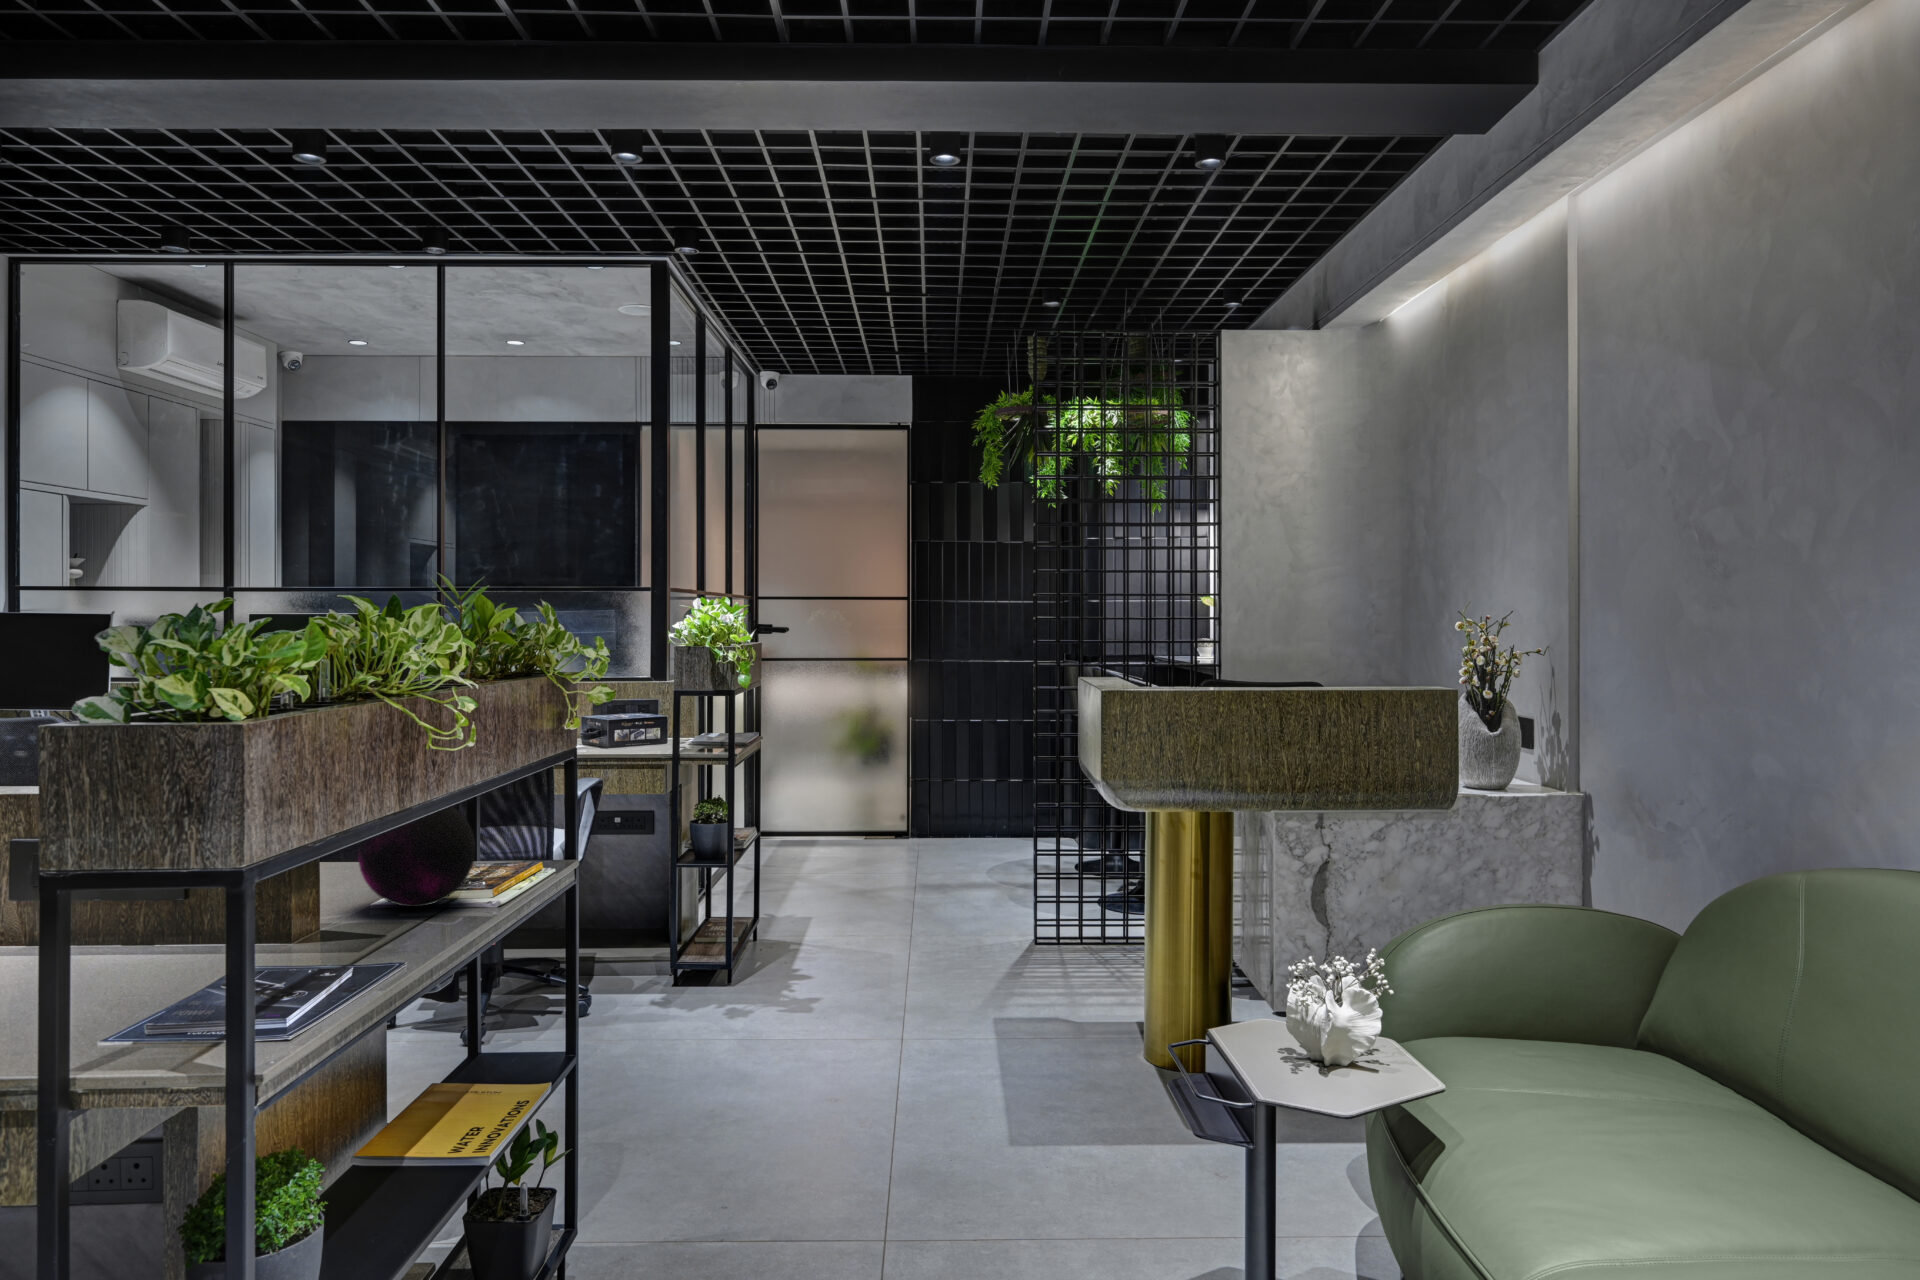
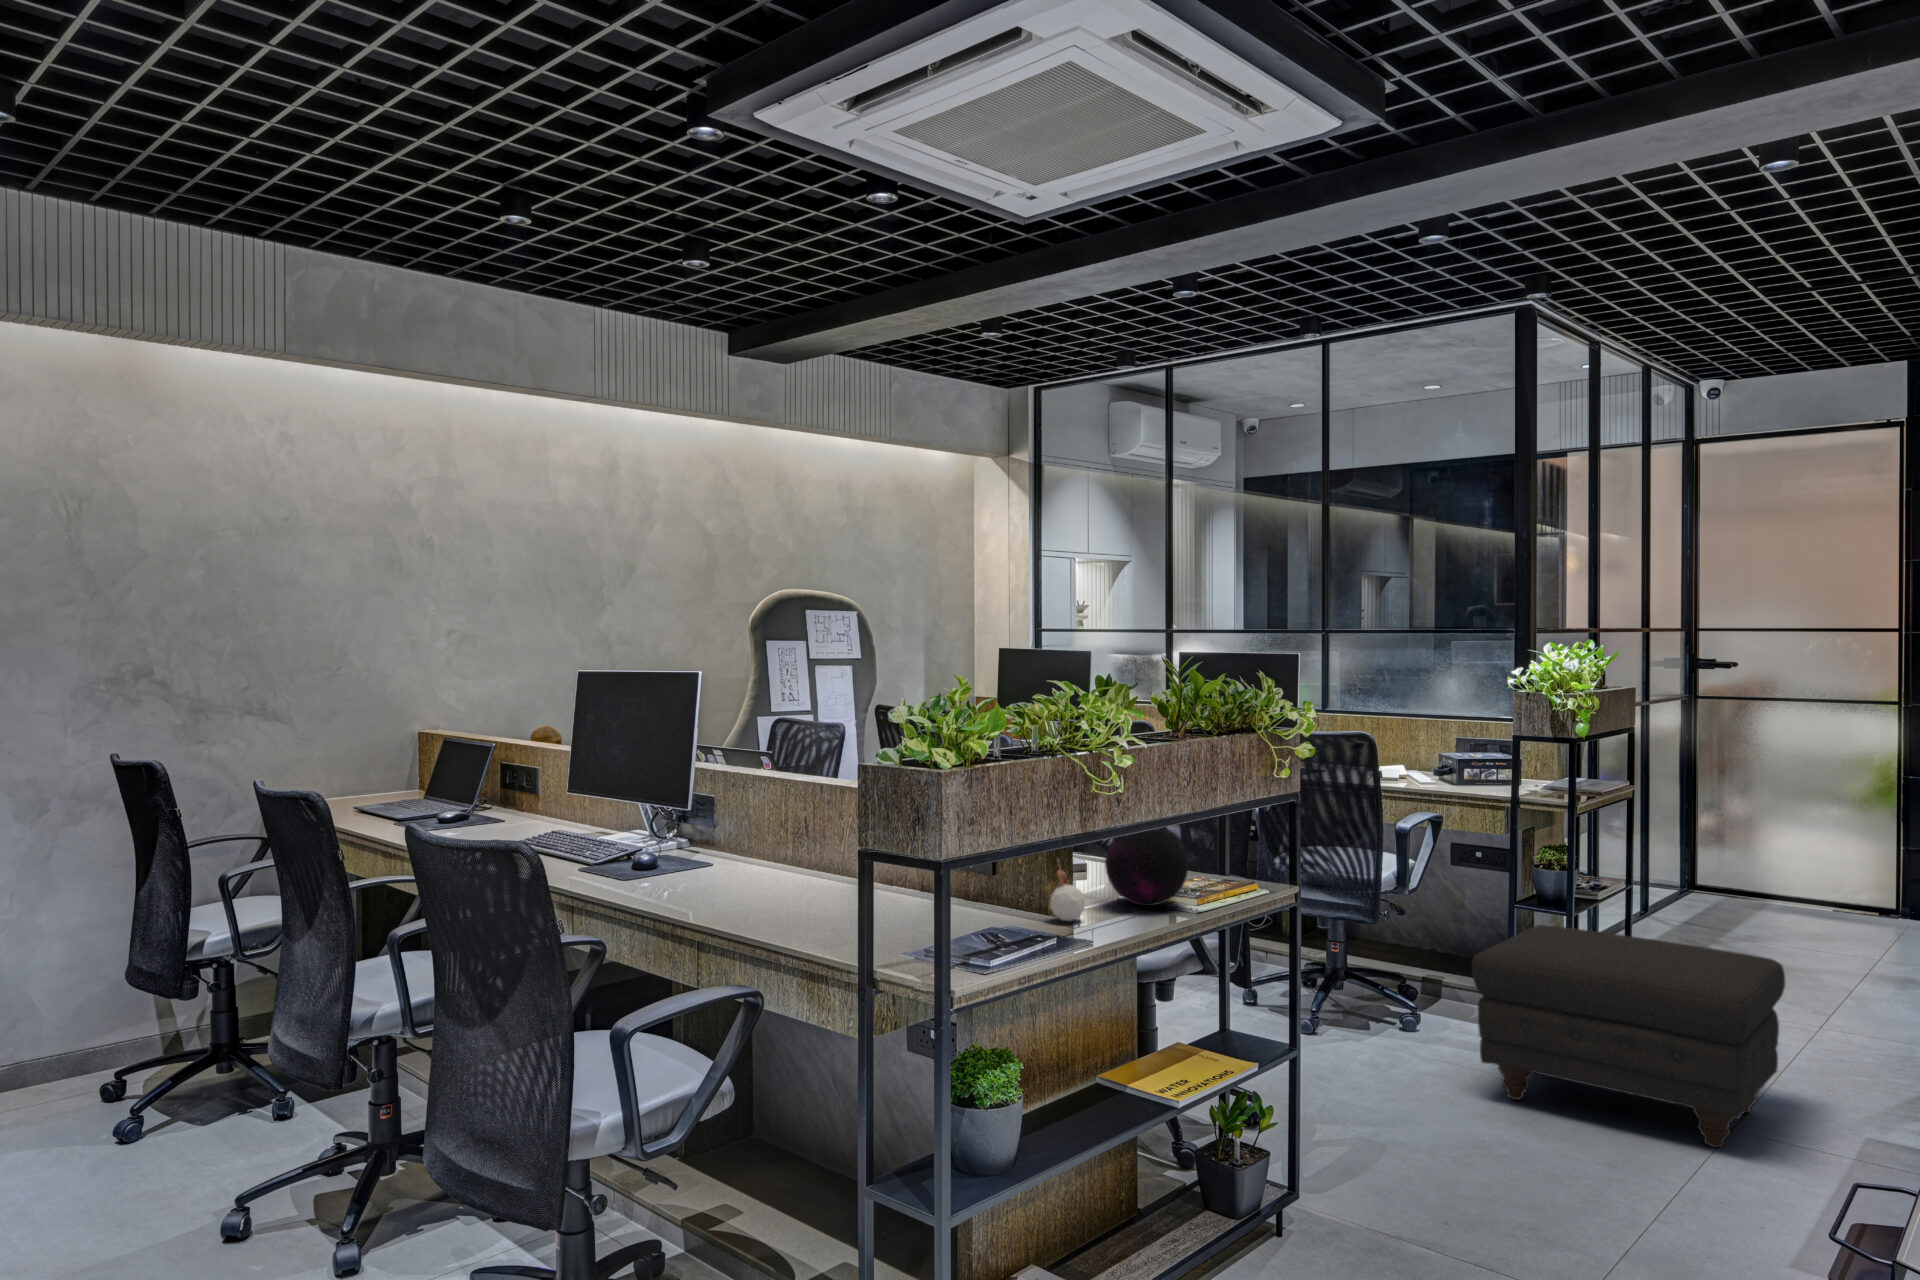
candle: none [303,854,358,942] -> present [1050,868,1086,921]
ottoman: none [681,879,933,1061] -> present [1472,925,1785,1148]

